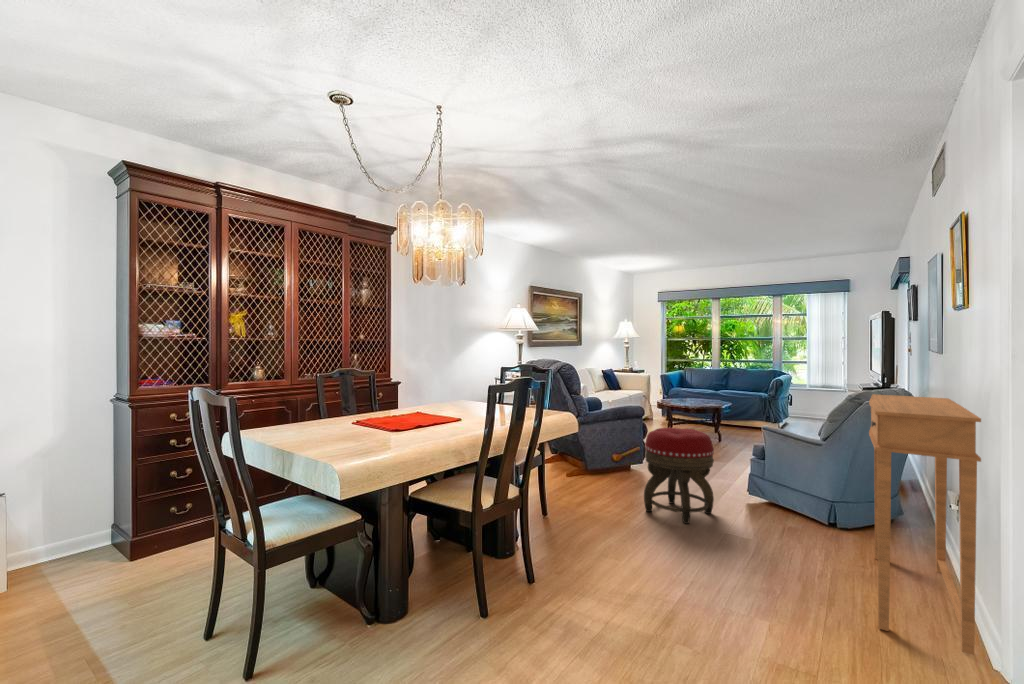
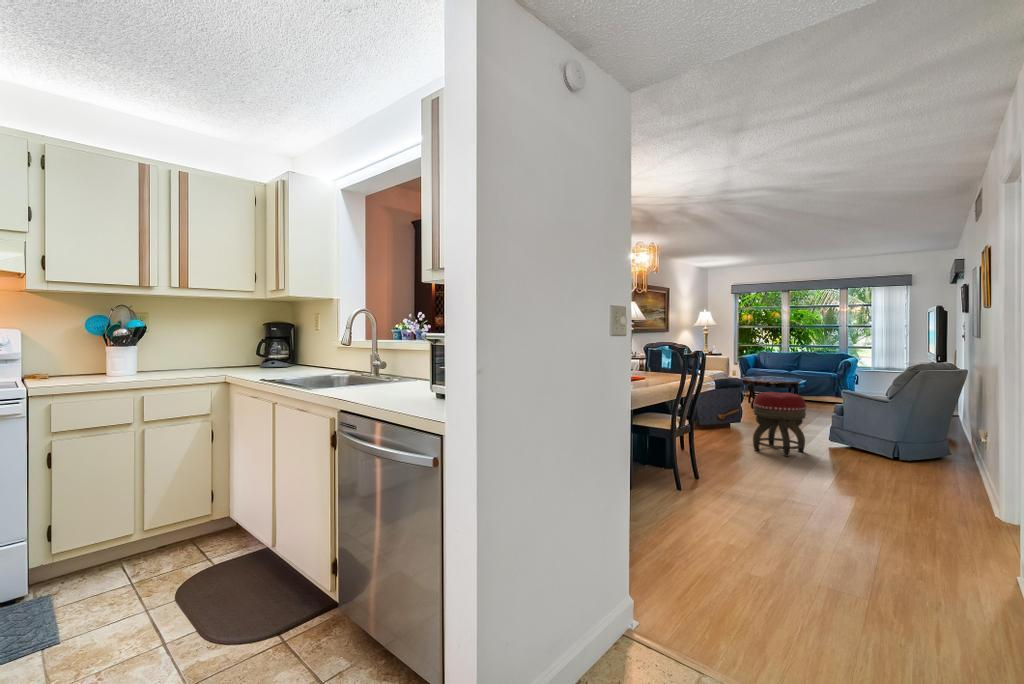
side table: present [869,394,981,655] -> none [922,365,989,511]

